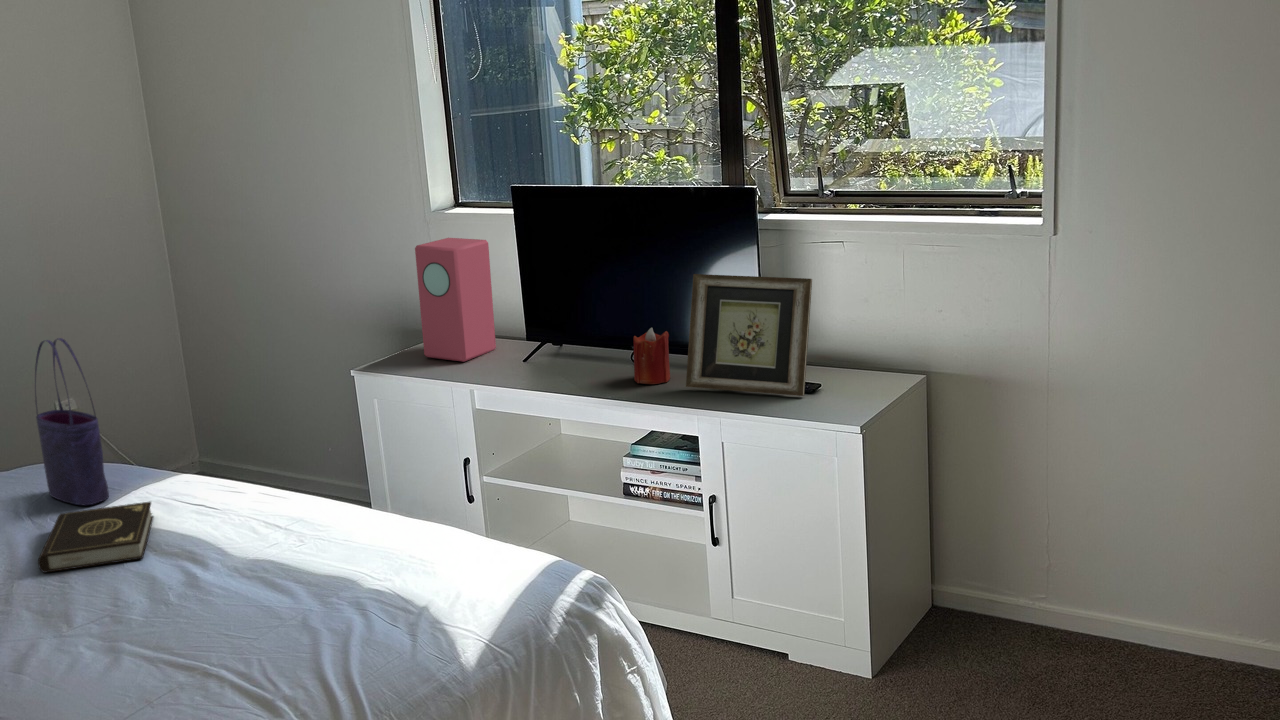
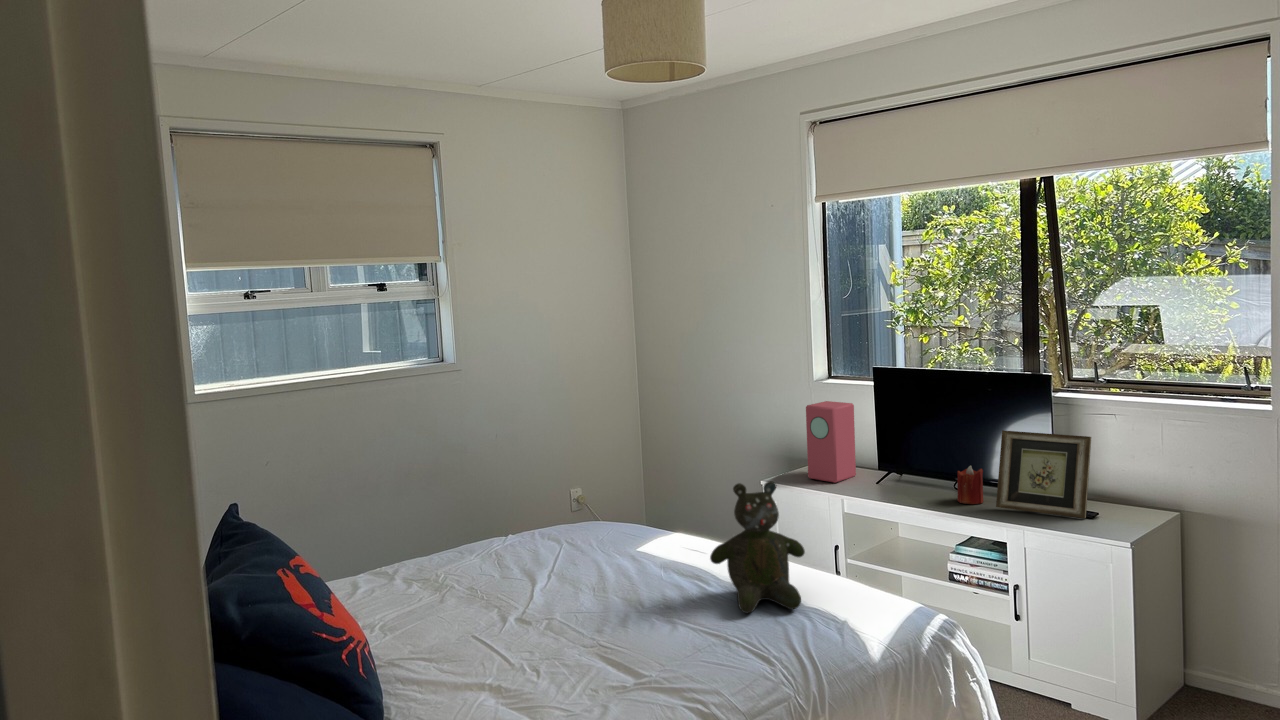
tote bag: present [35,338,109,505] -> none [604,450,640,549]
teddy bear: none [198,383,366,611] -> present [710,481,805,613]
book: present [38,502,153,573] -> none [615,549,670,583]

